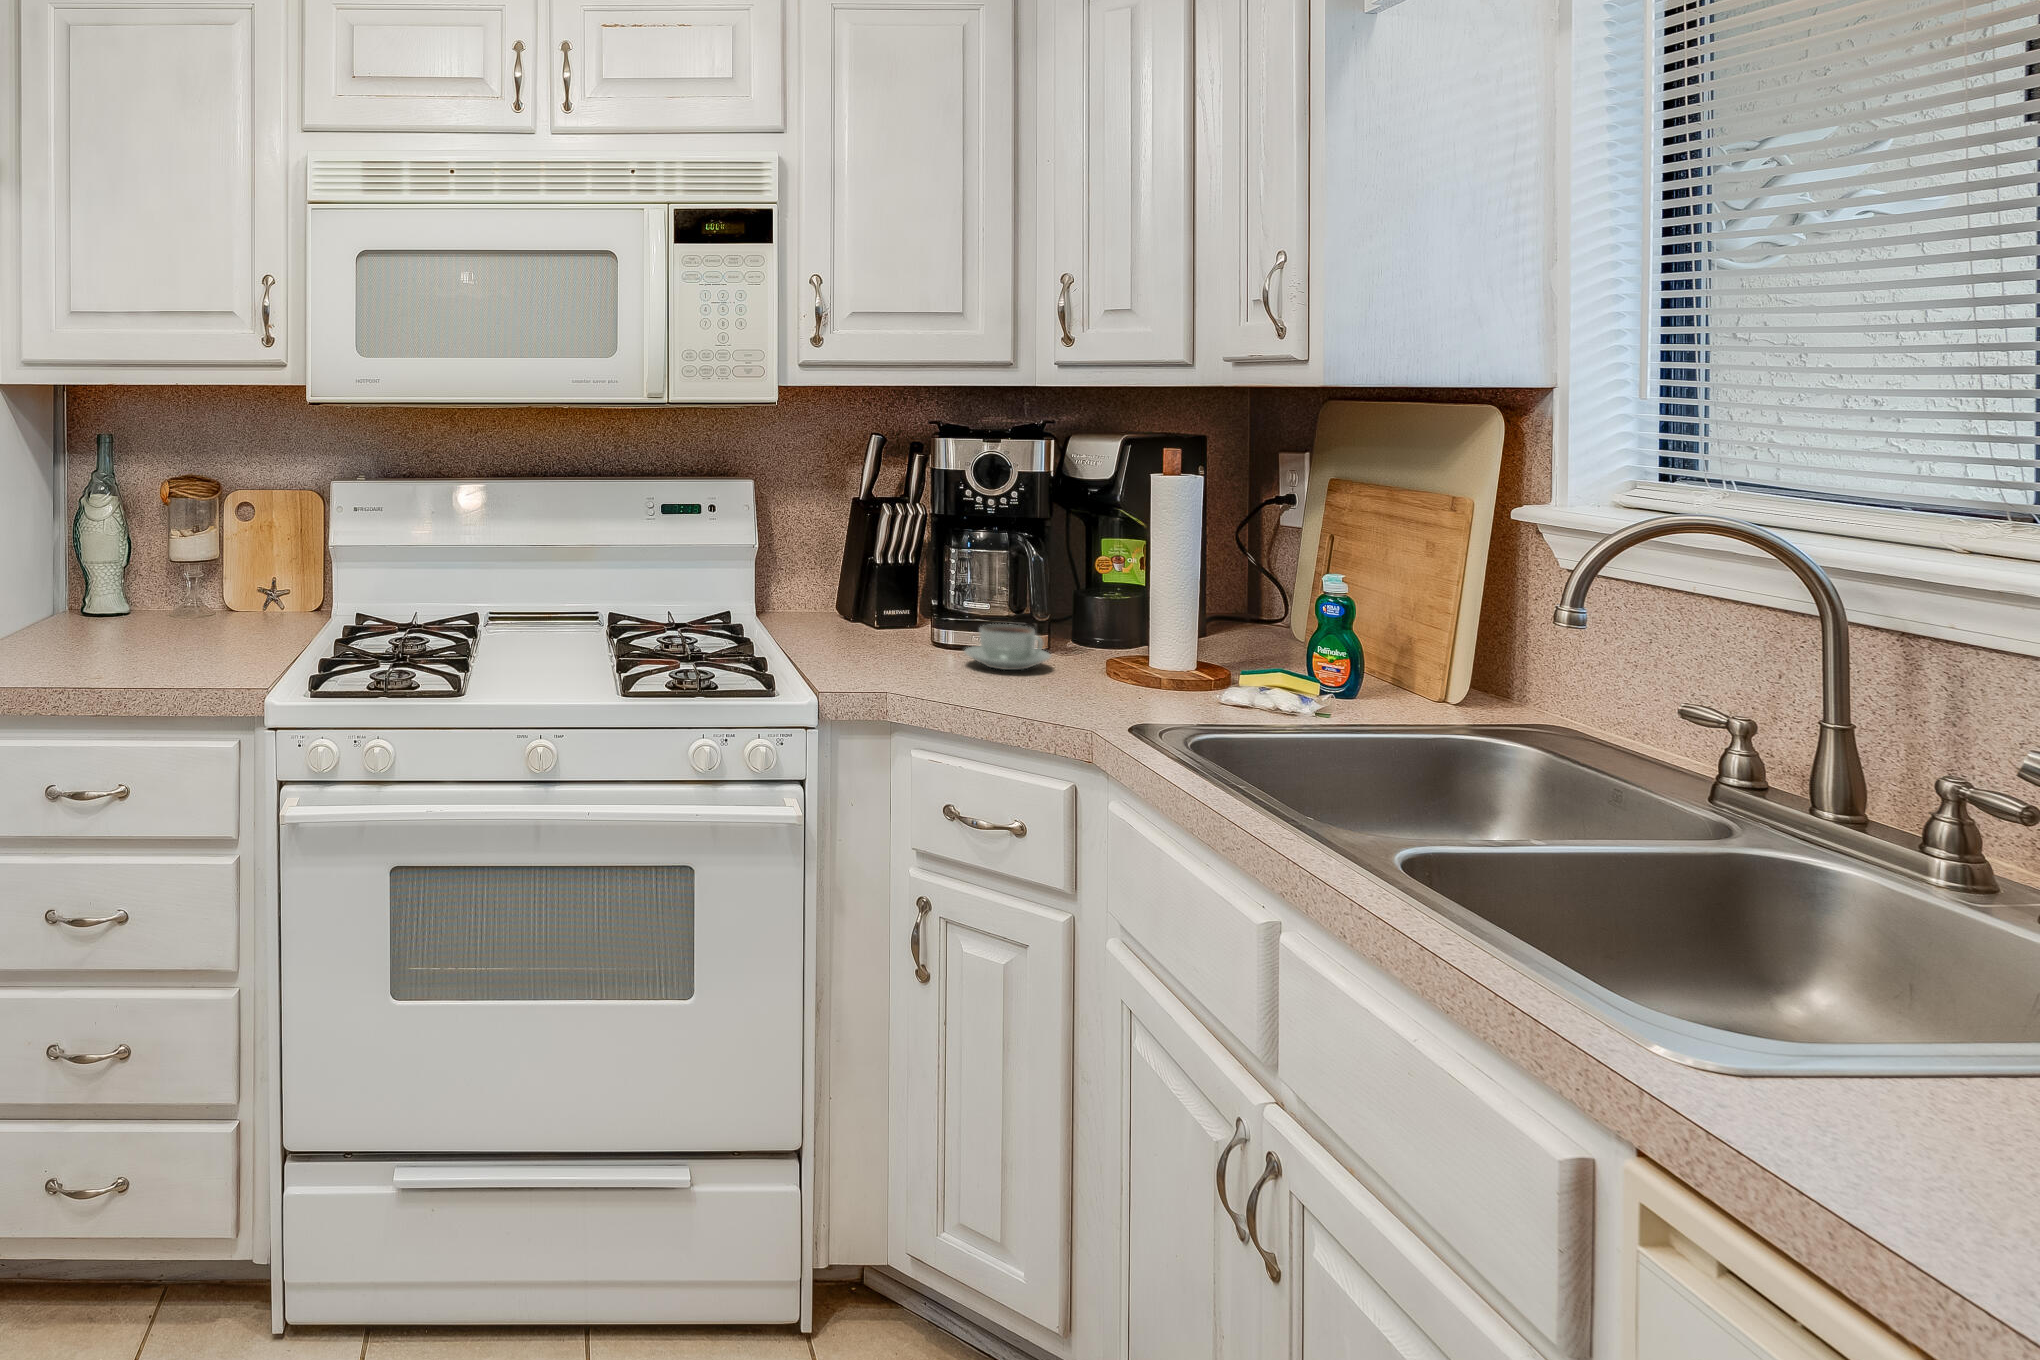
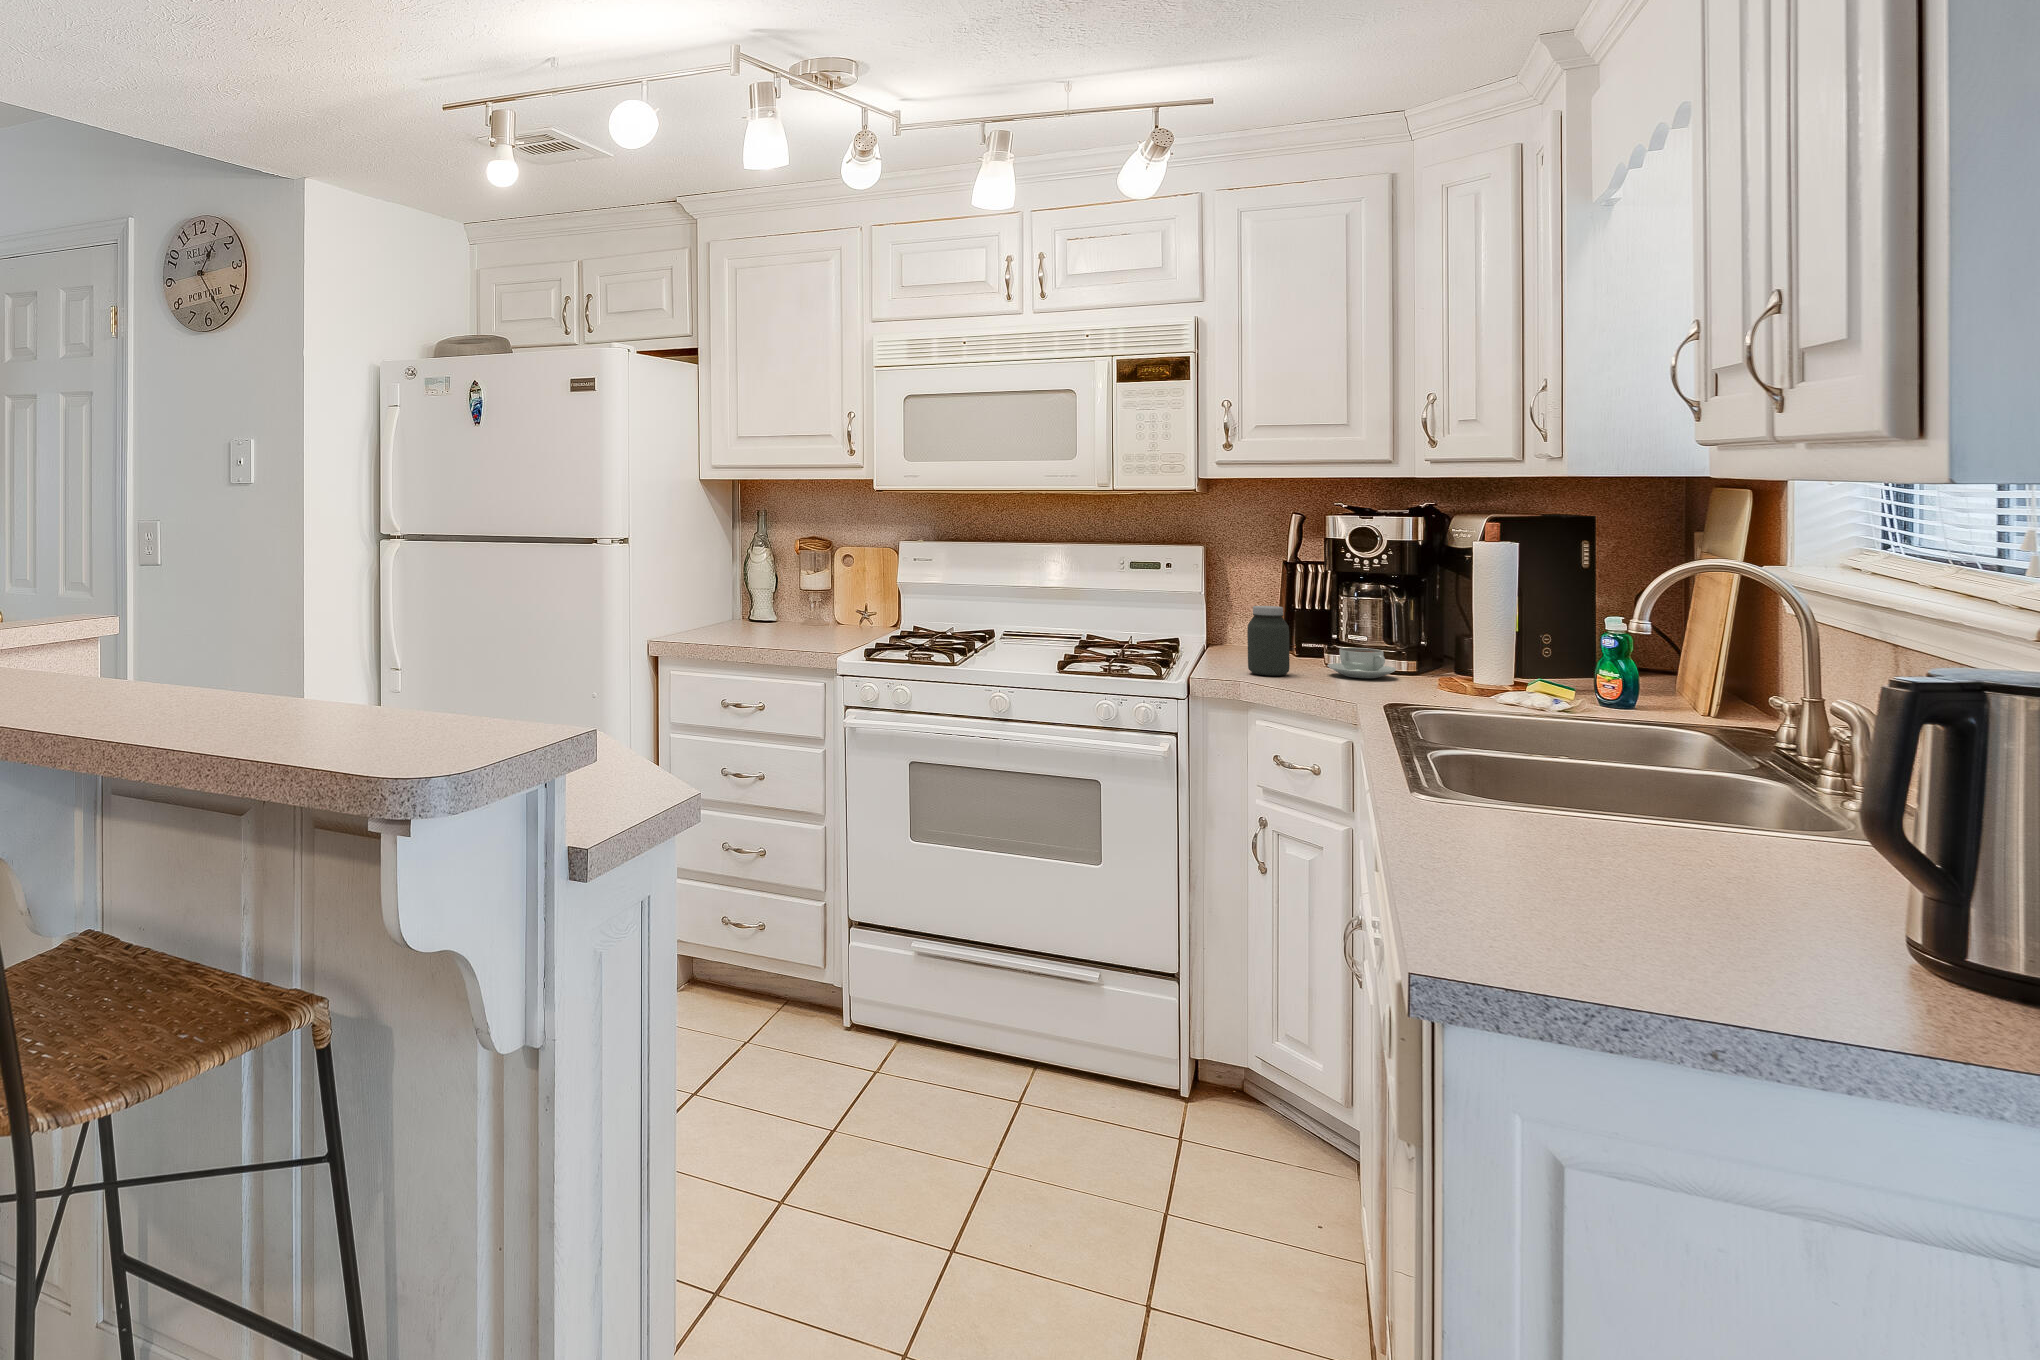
jar: none [871,572,926,676] -> present [1247,606,1290,676]

